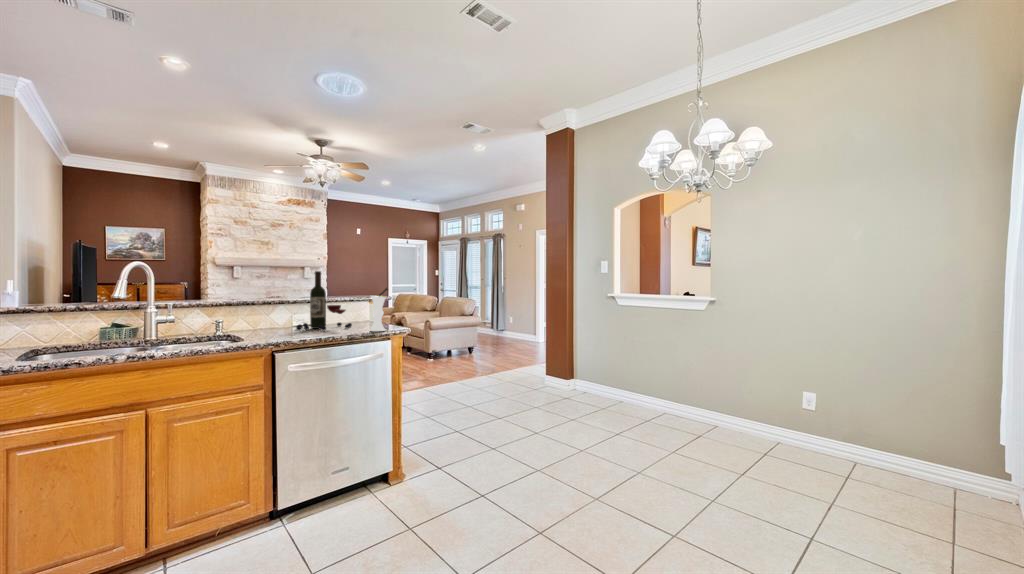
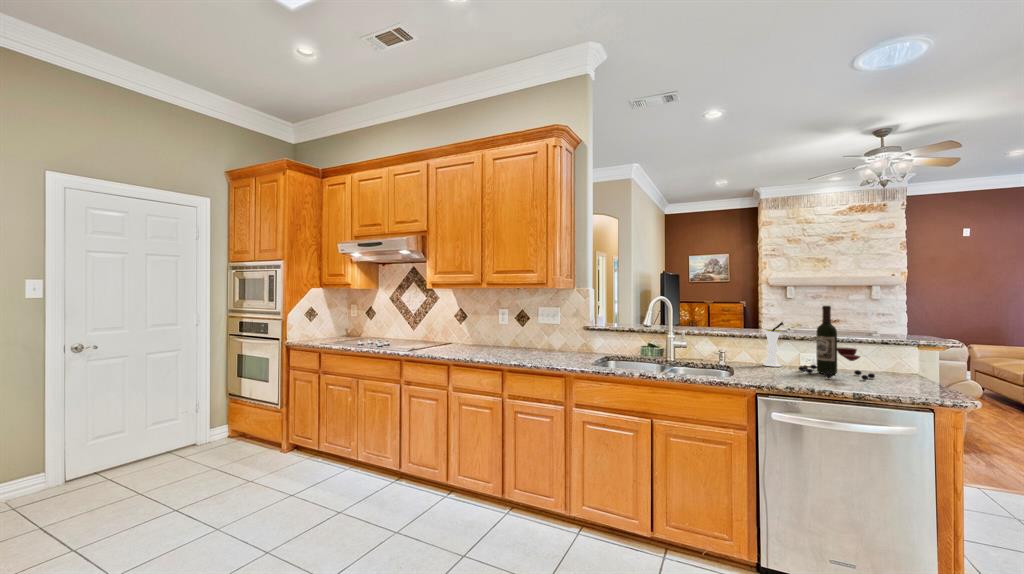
vase: present [370,288,388,331] -> present [763,322,784,367]

